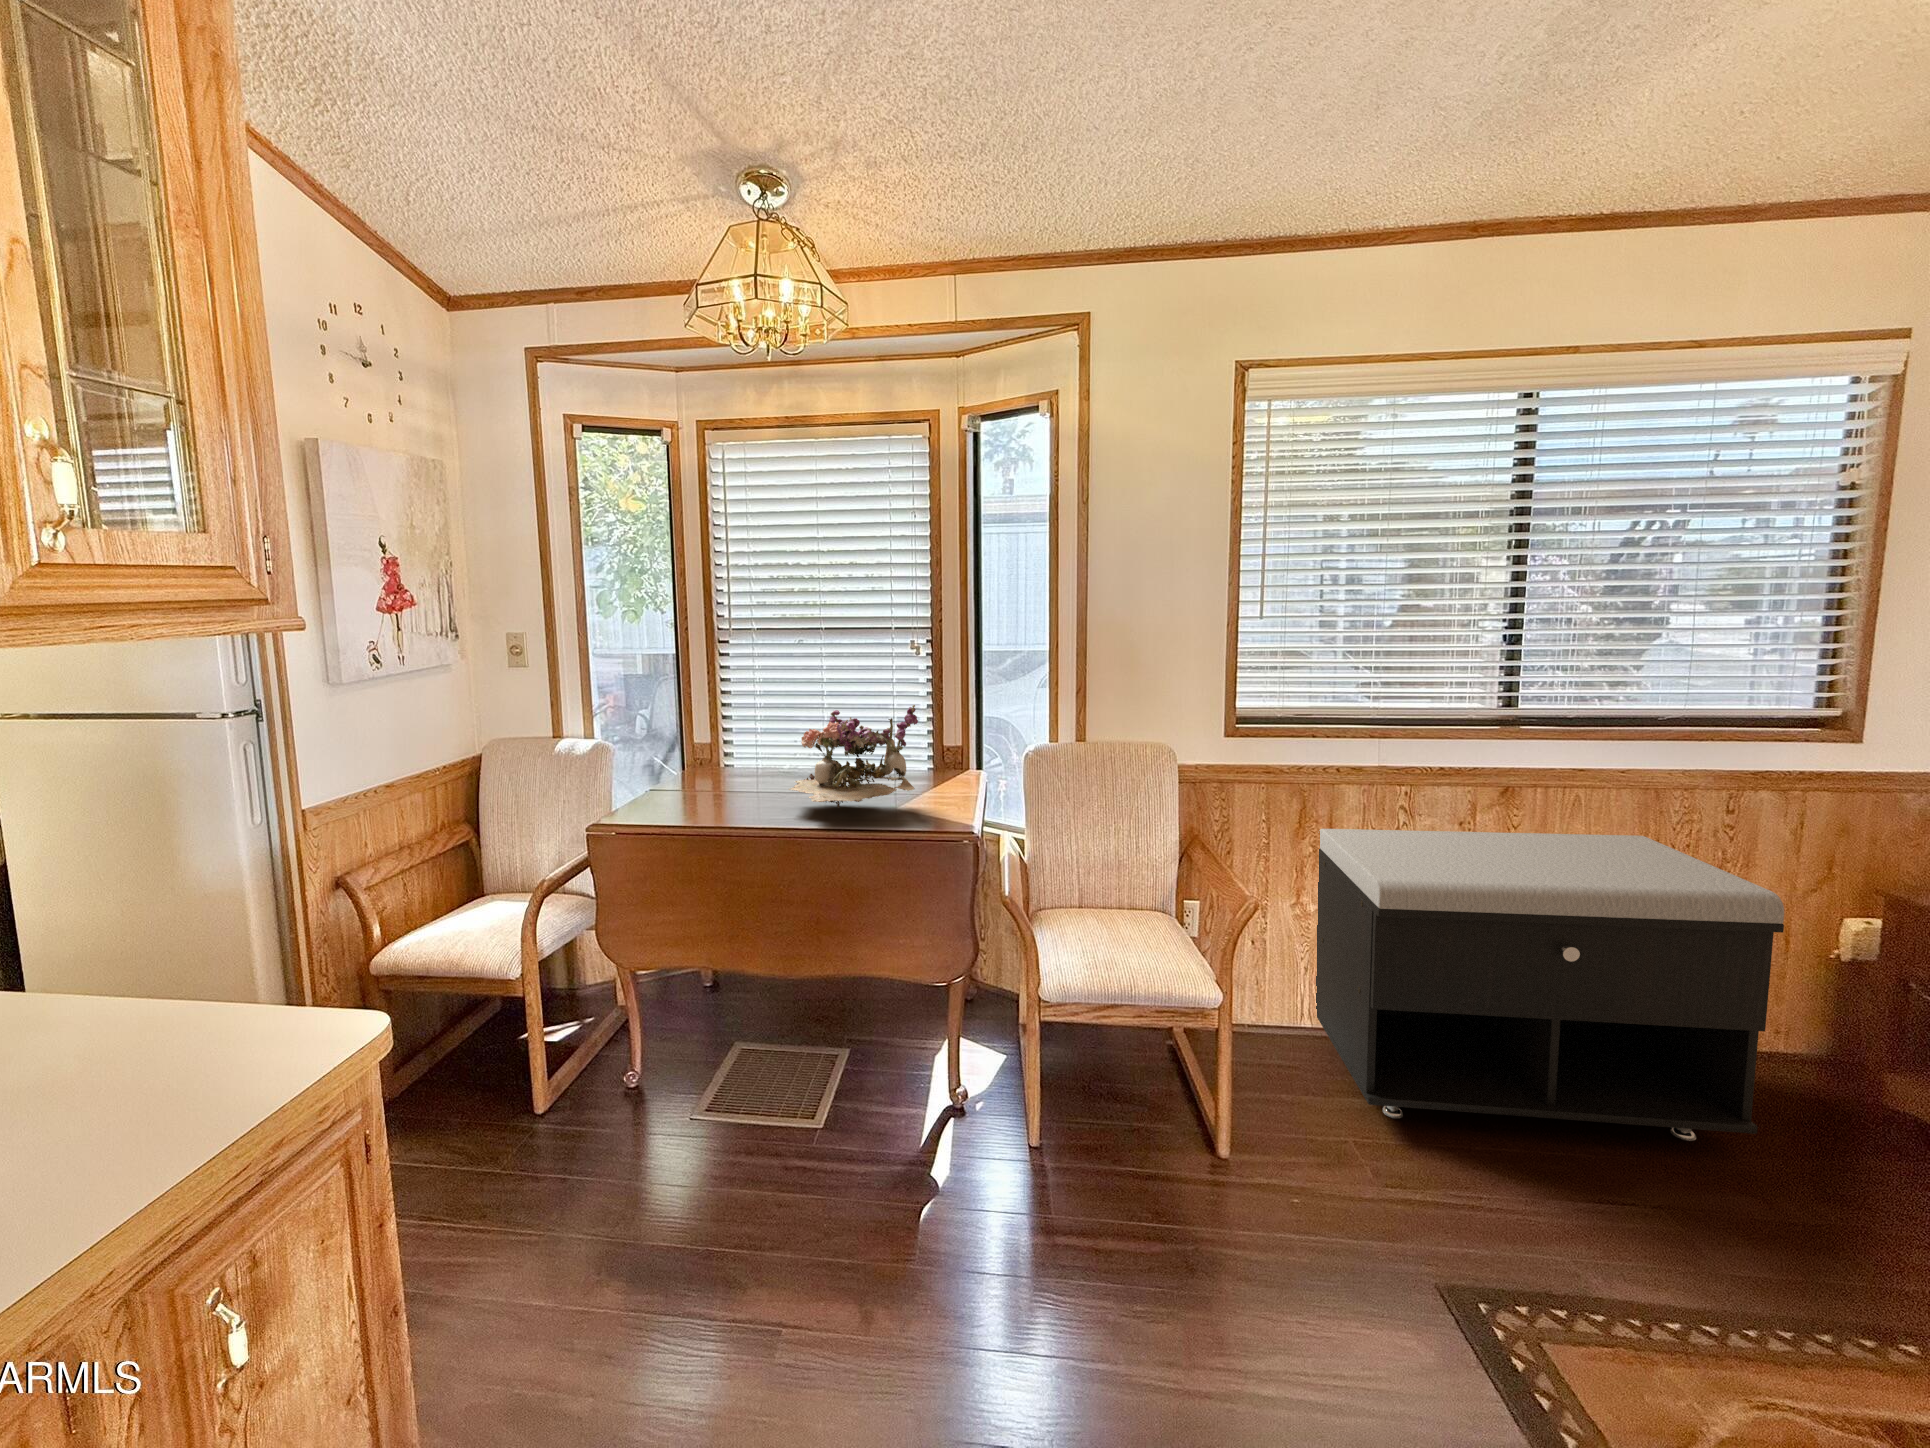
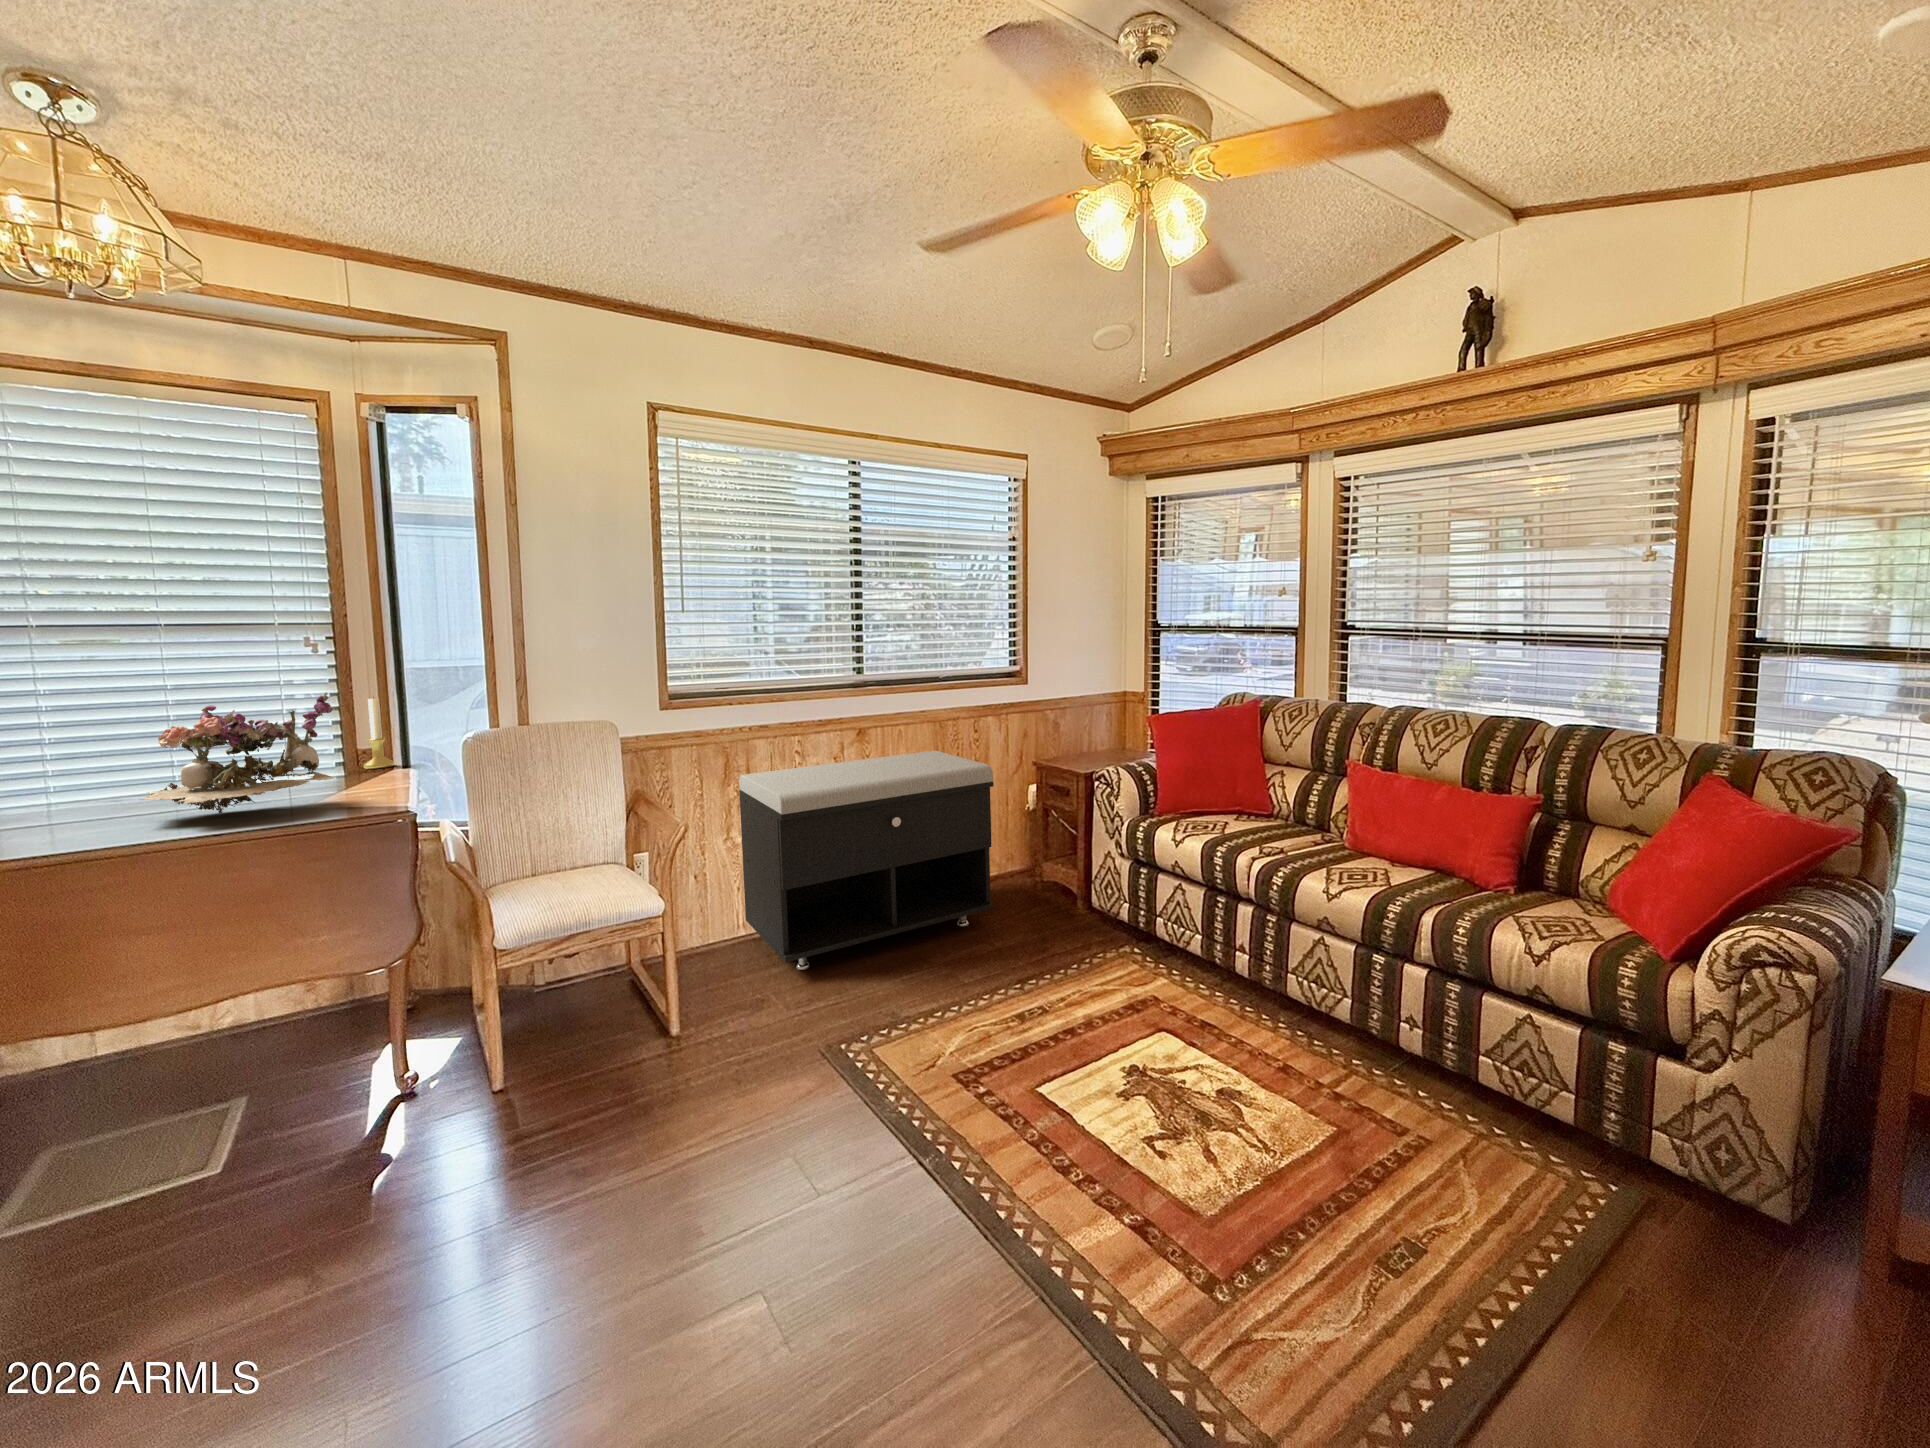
candle holder: none [949,697,972,766] -> present [364,697,394,769]

